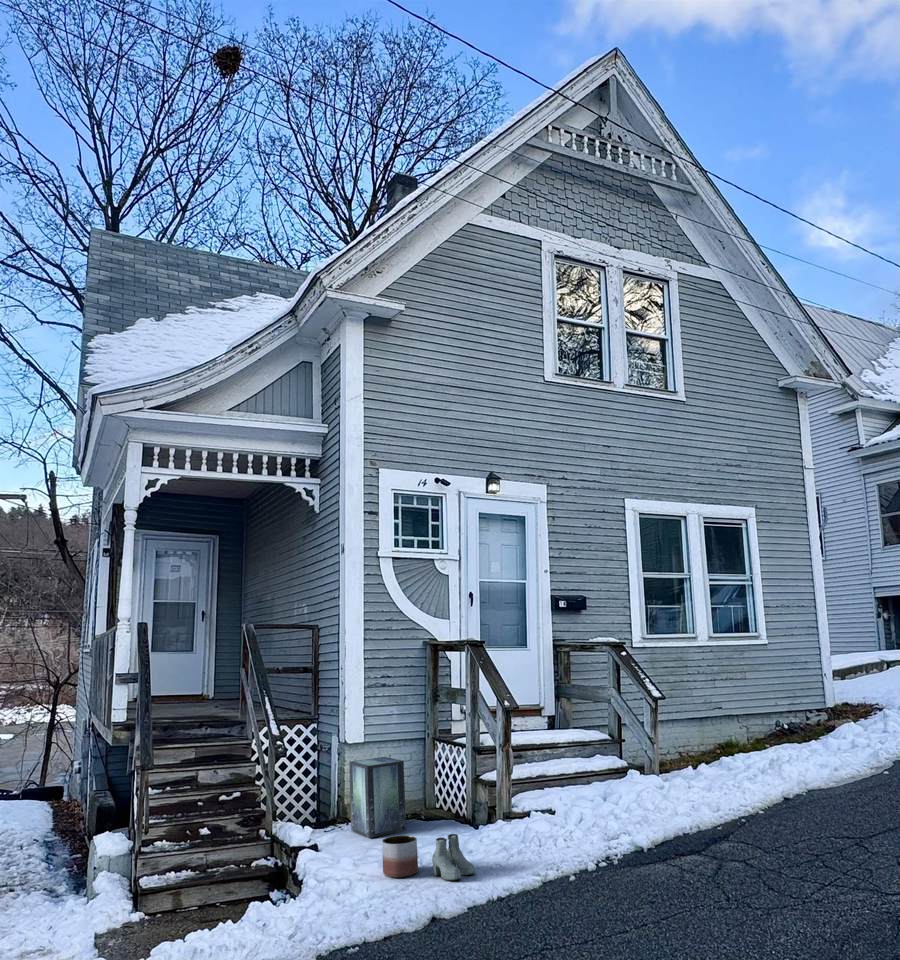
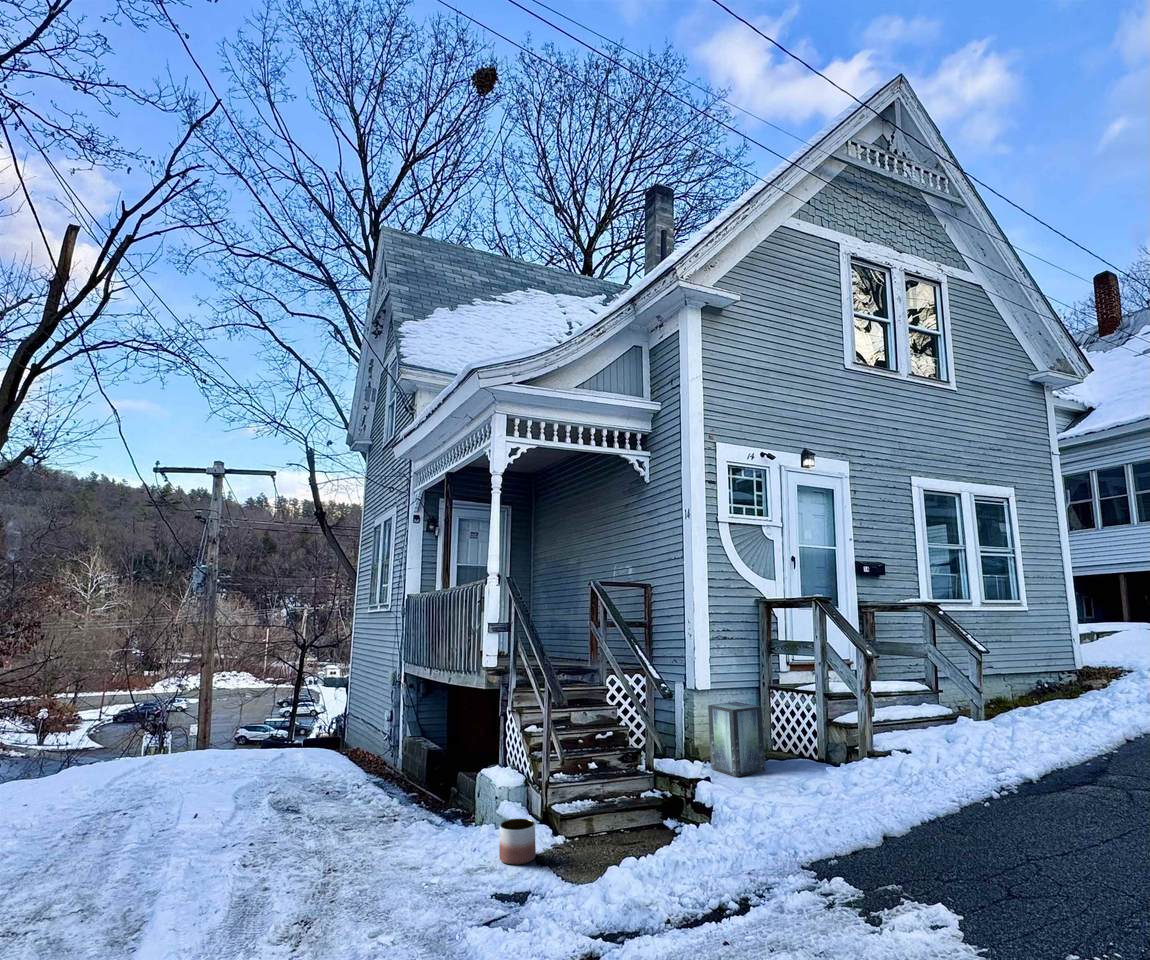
boots: present [432,834,474,880] -> none [835,778,880,824]
planter: present [382,835,418,878] -> present [499,819,536,865]

